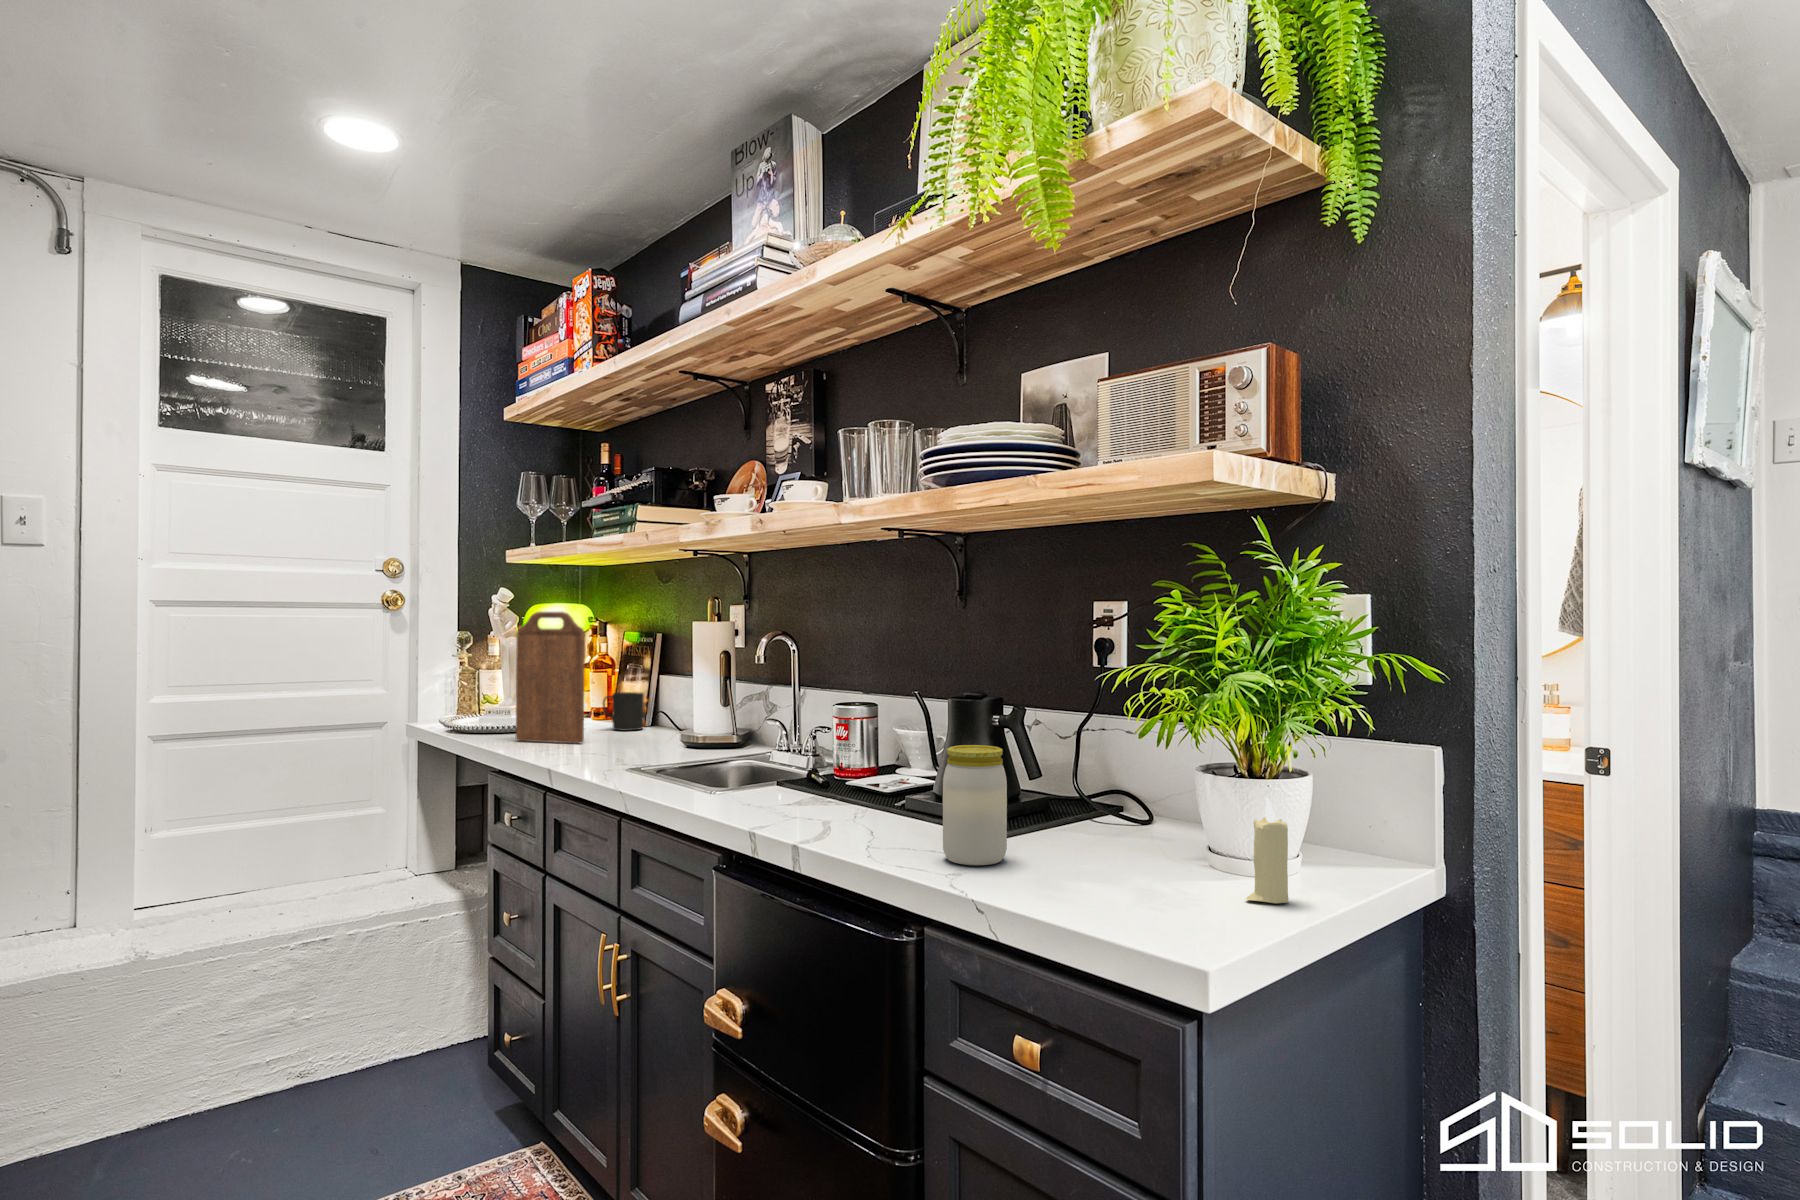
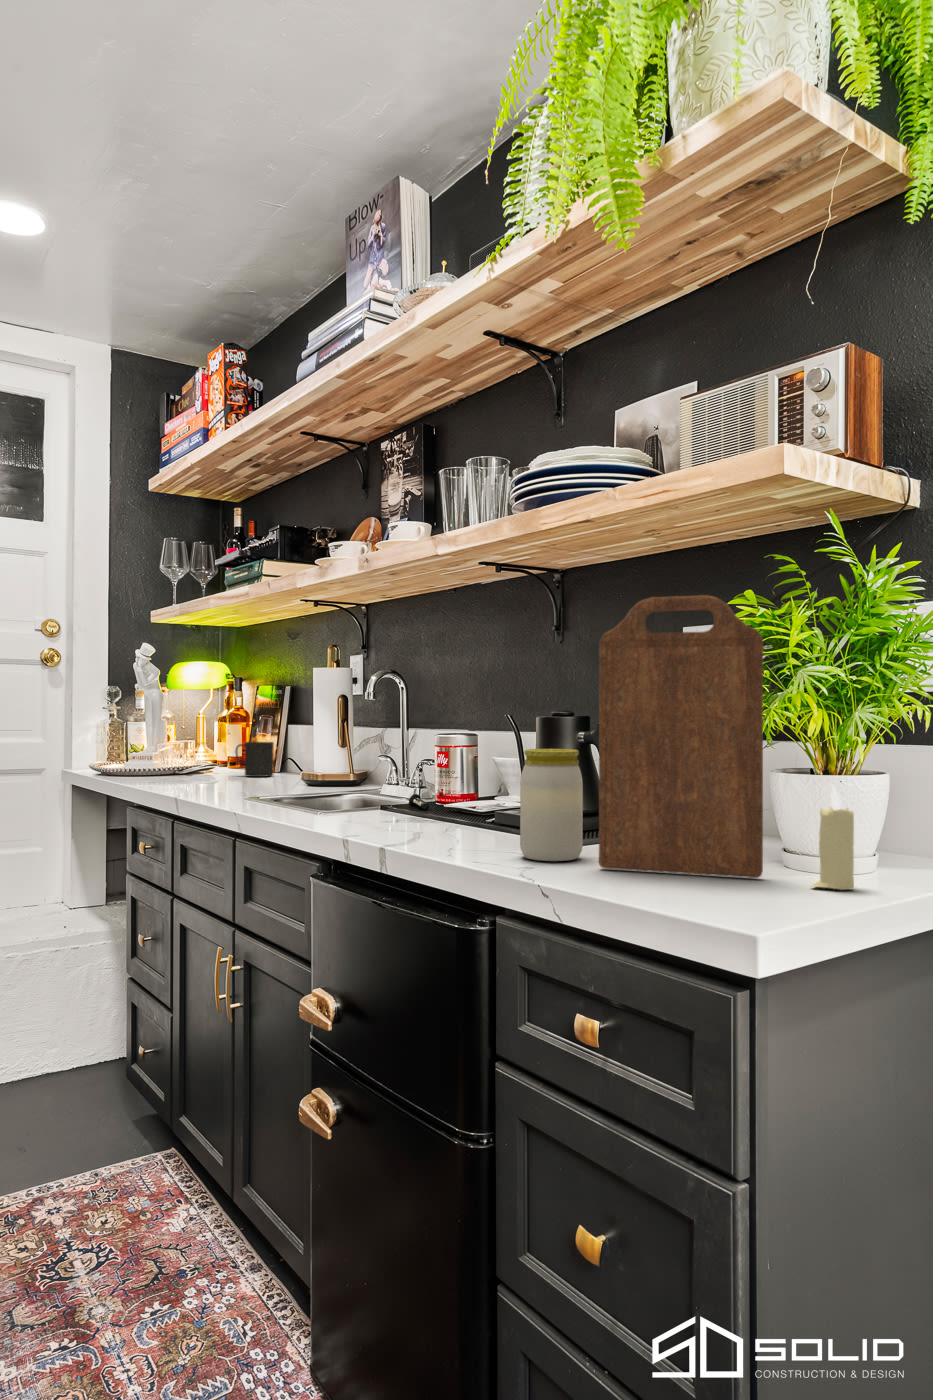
cutting board: present [516,612,585,743] -> present [599,595,763,878]

